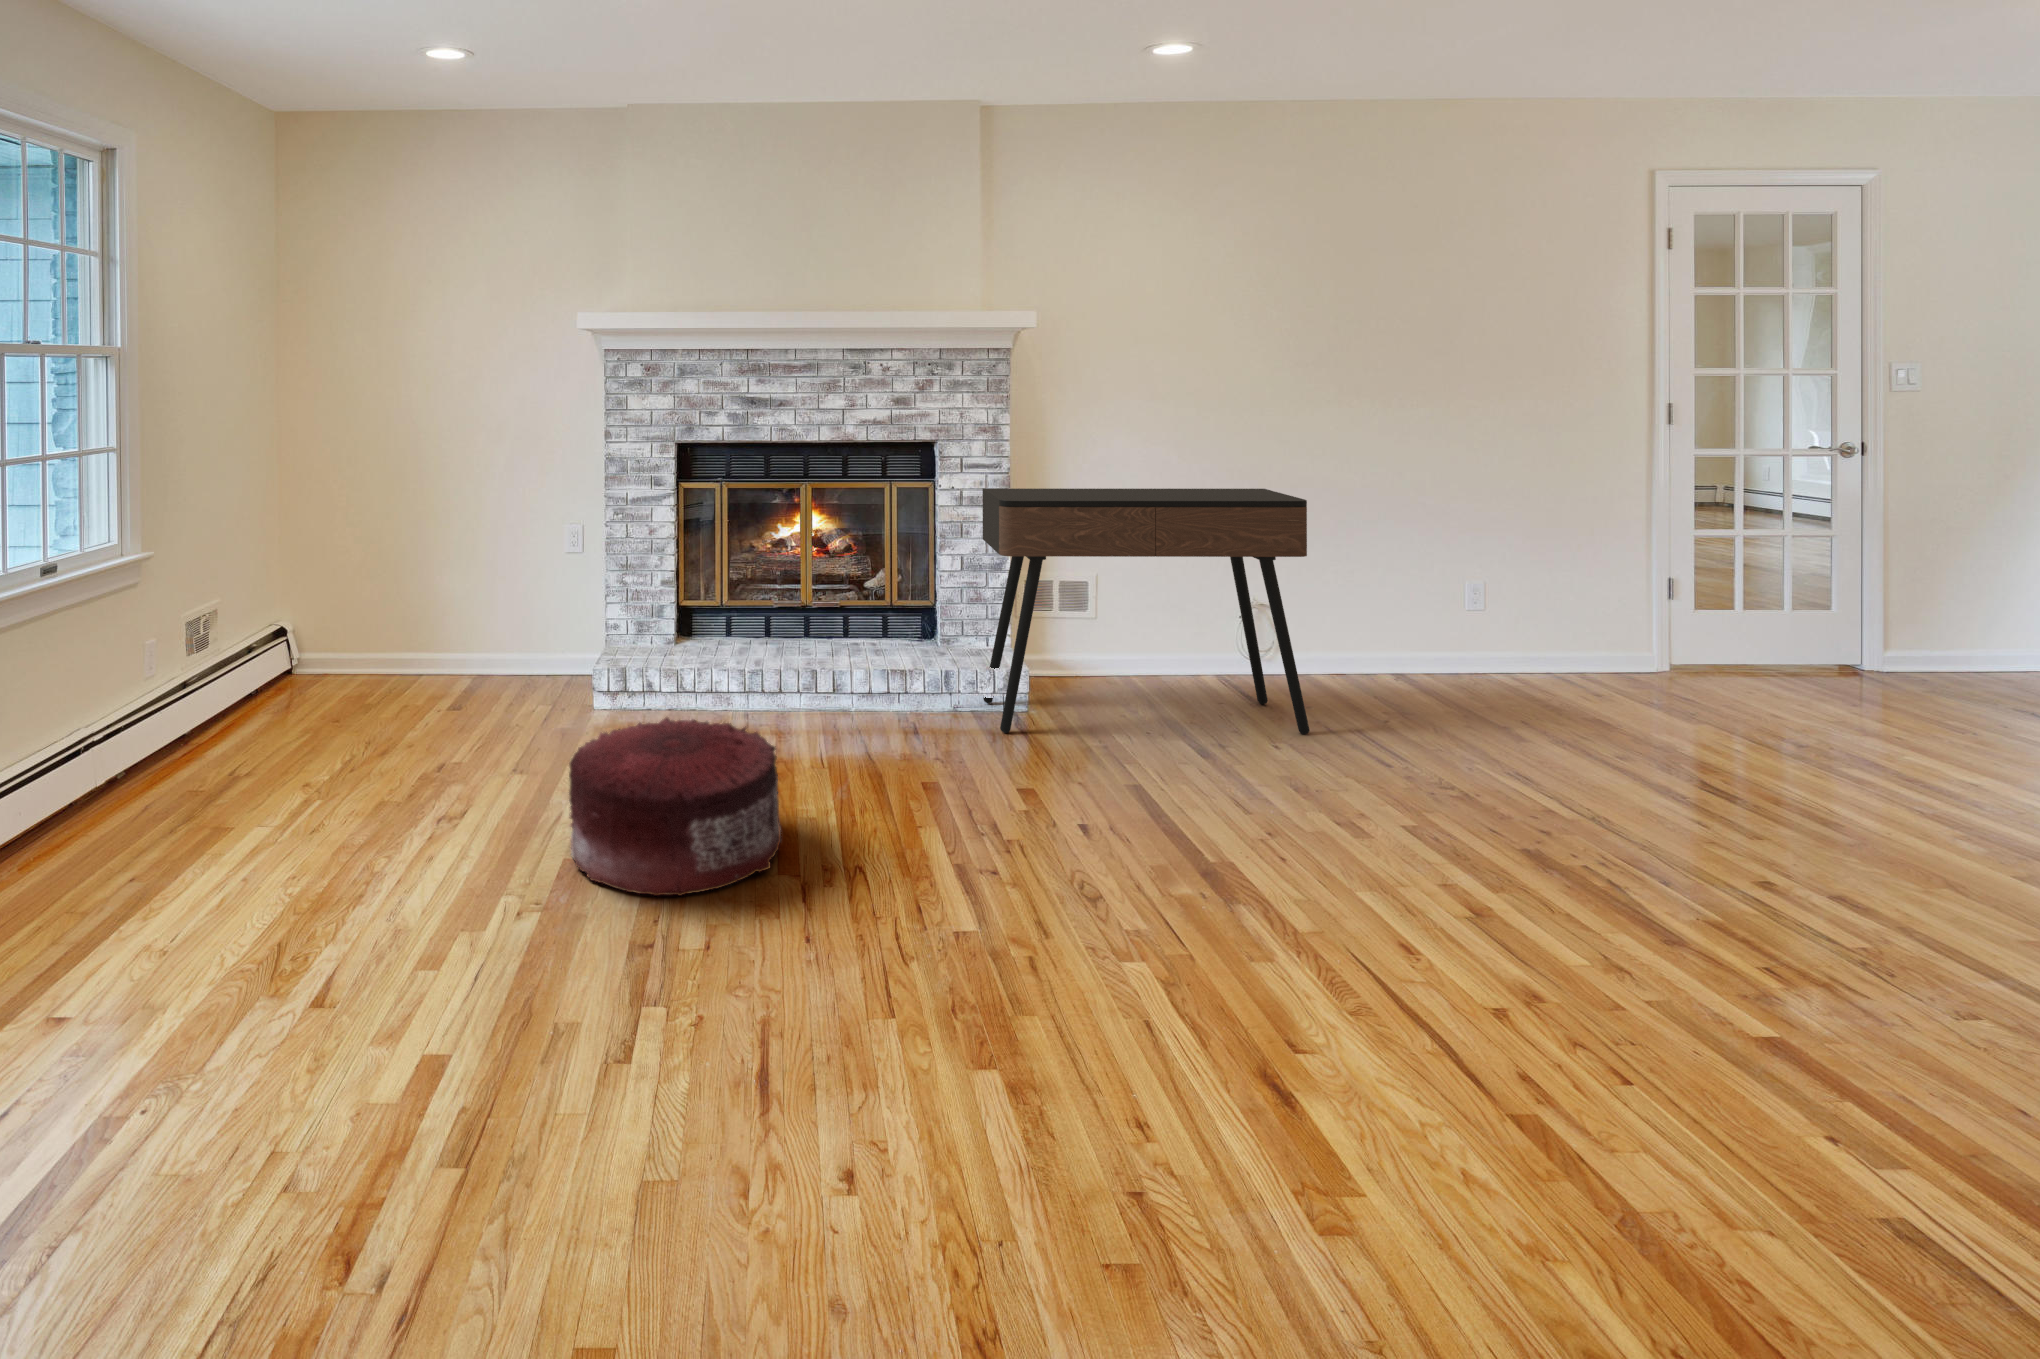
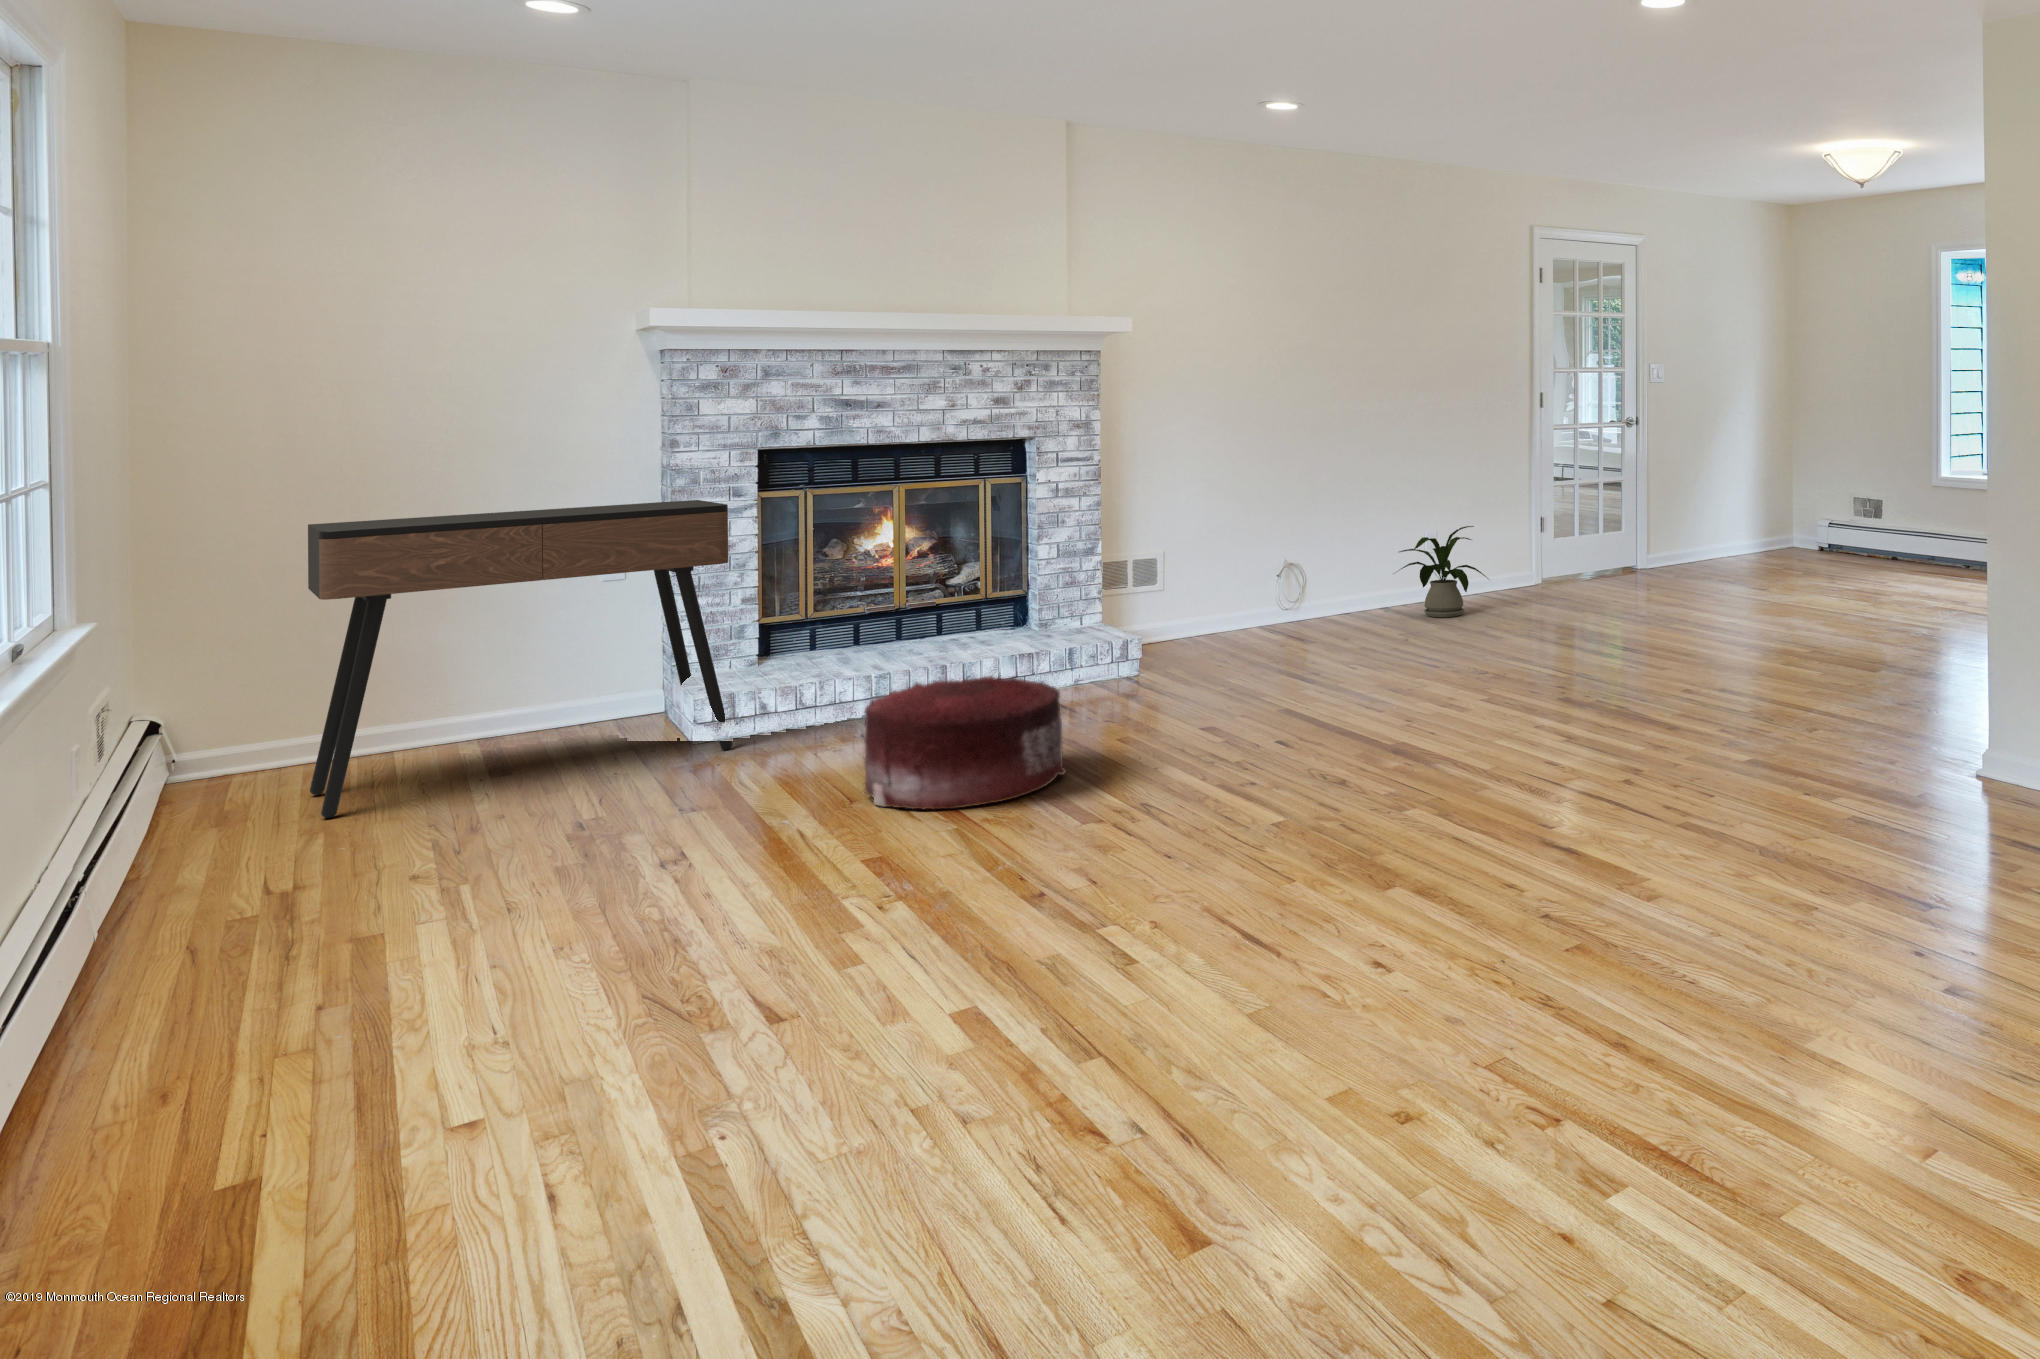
console table: present [982,488,1310,734] -> present [308,500,732,818]
house plant: none [1408,586,1555,702] -> present [1398,526,1486,617]

